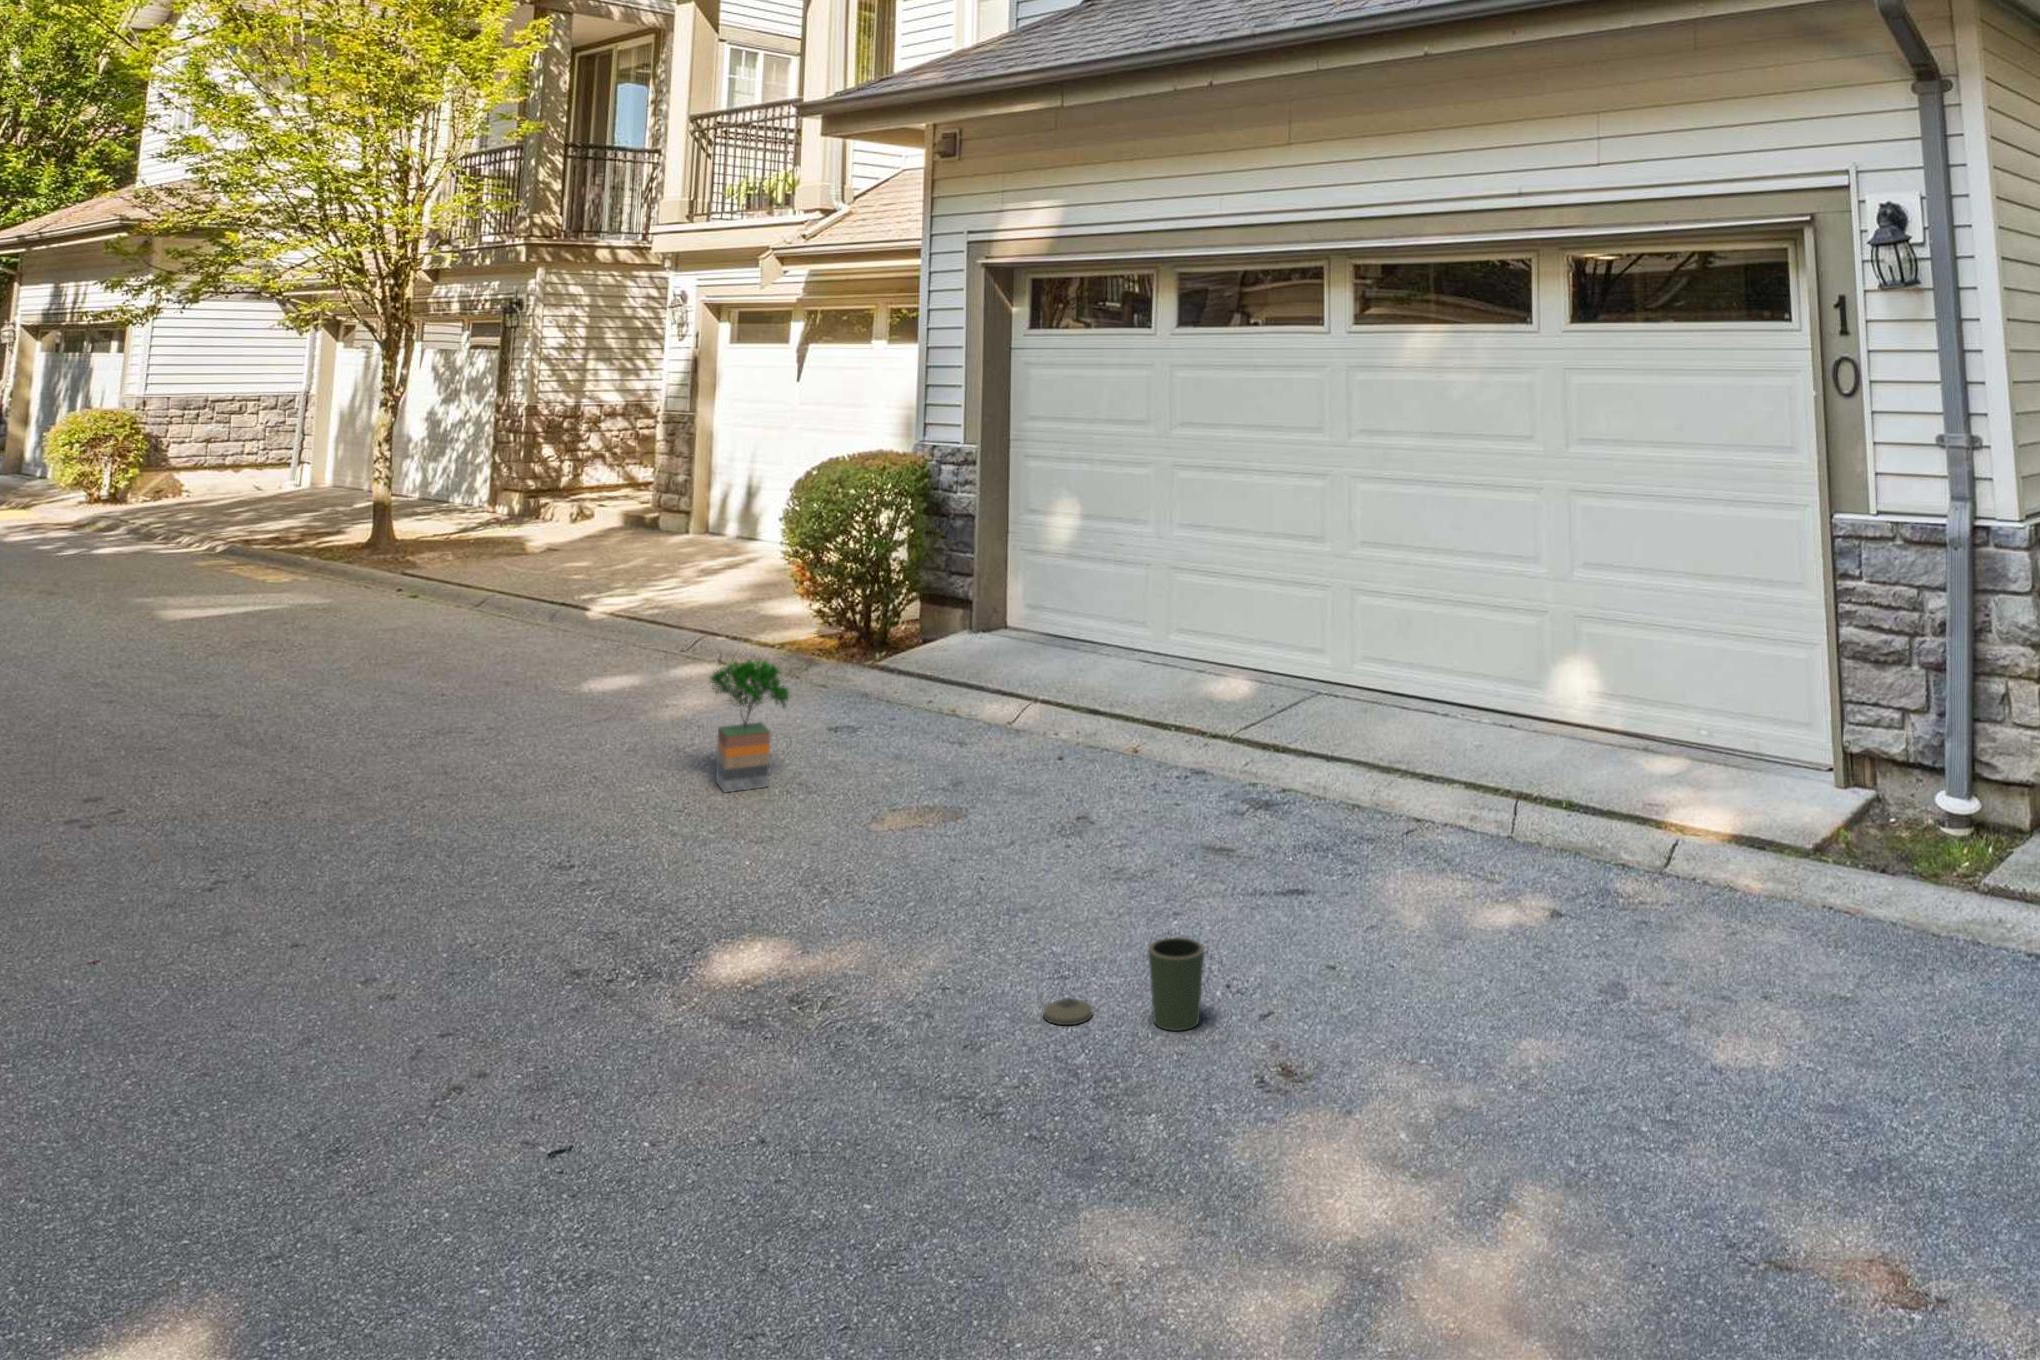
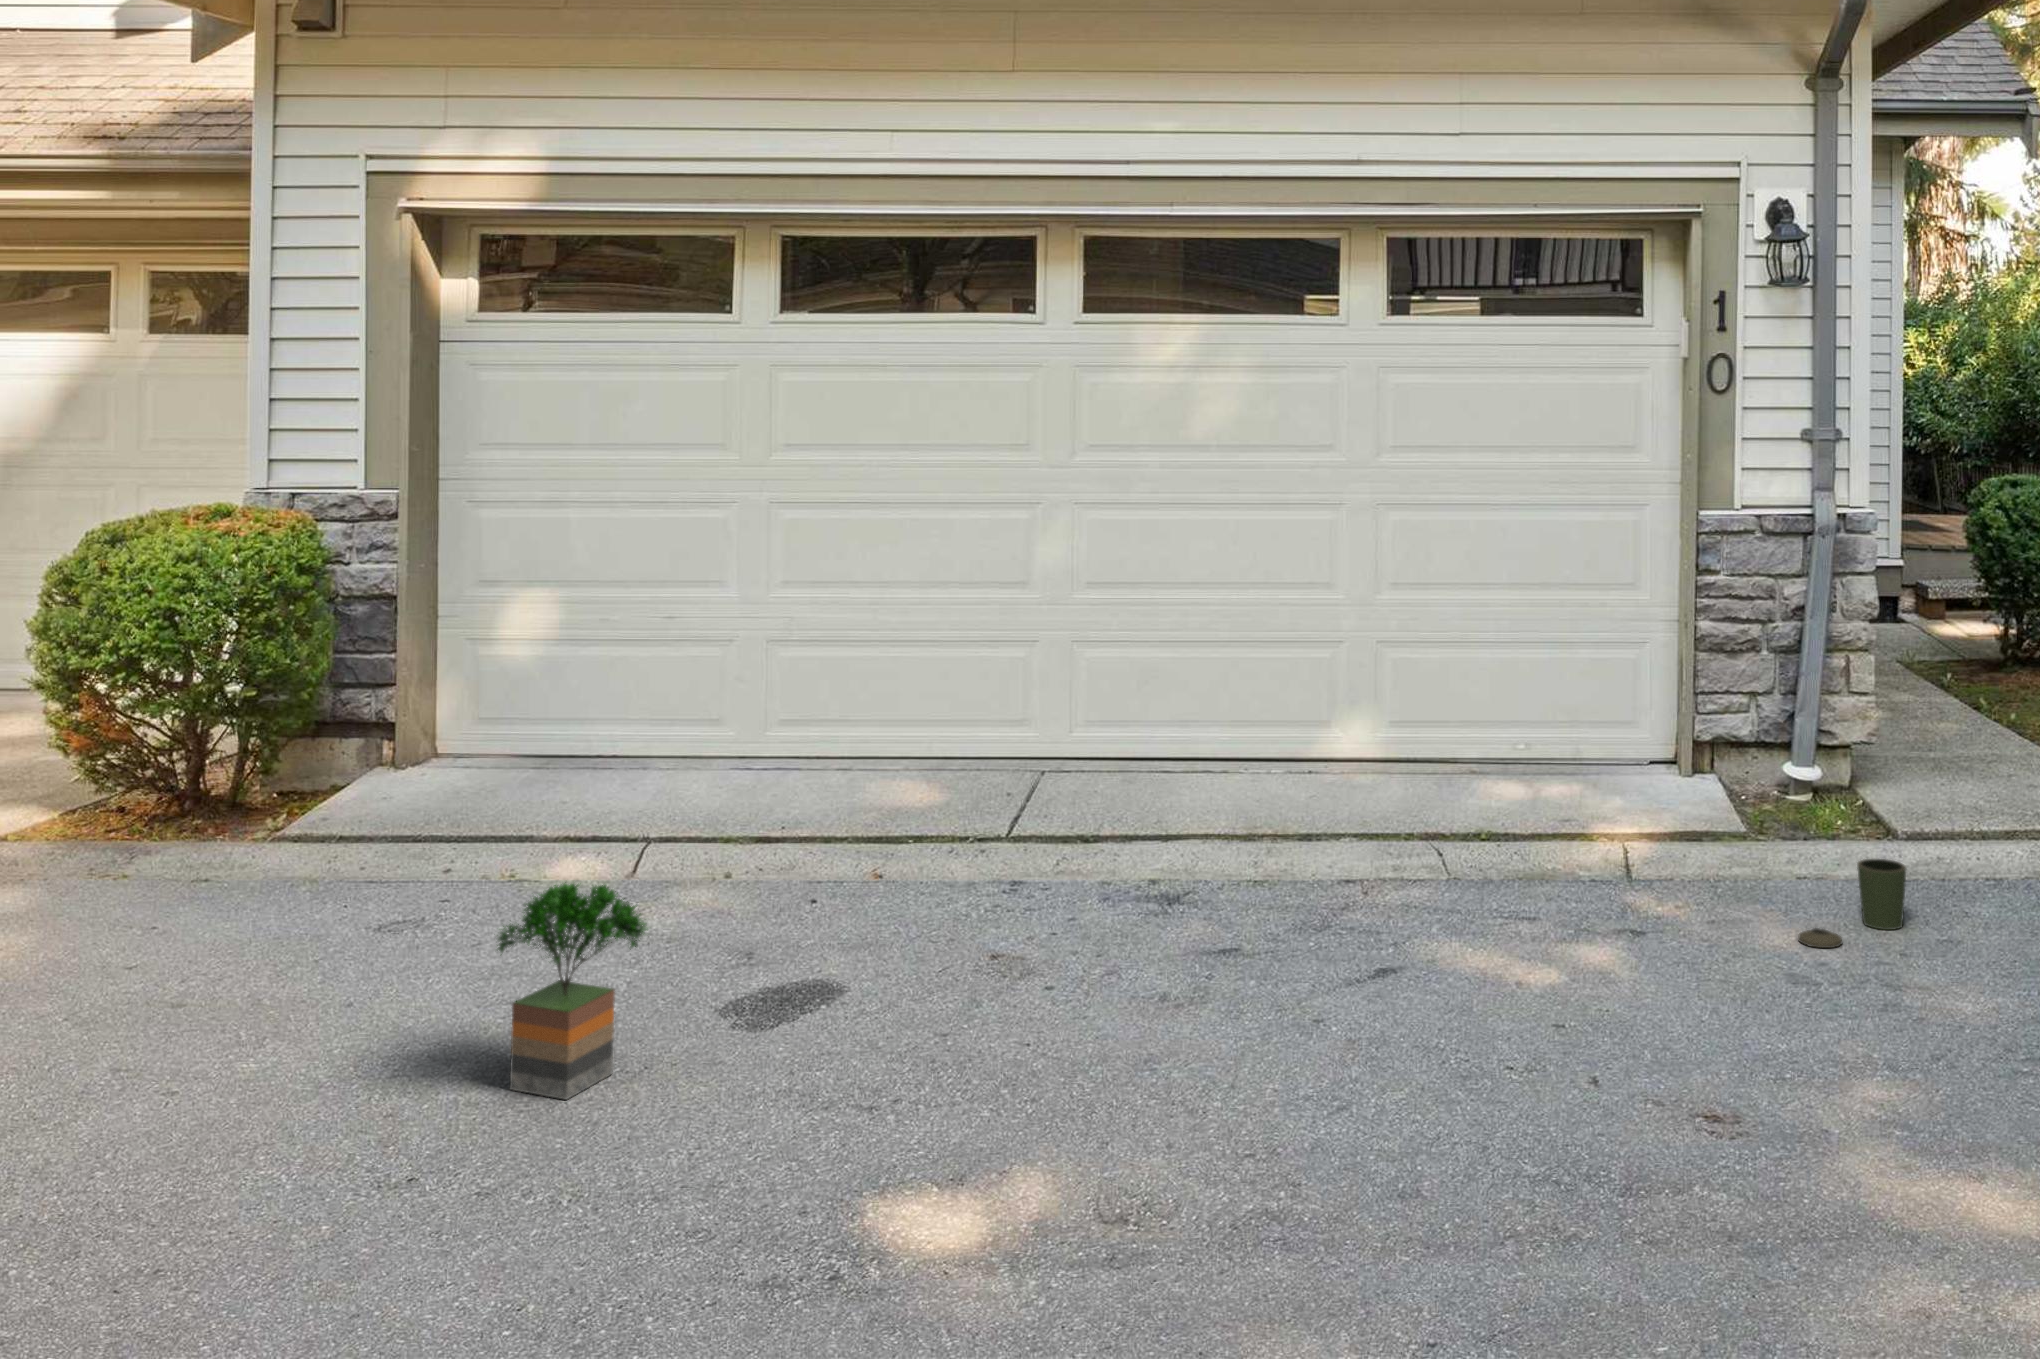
trash can: present [1043,937,1204,1031] -> present [1798,859,1906,948]

